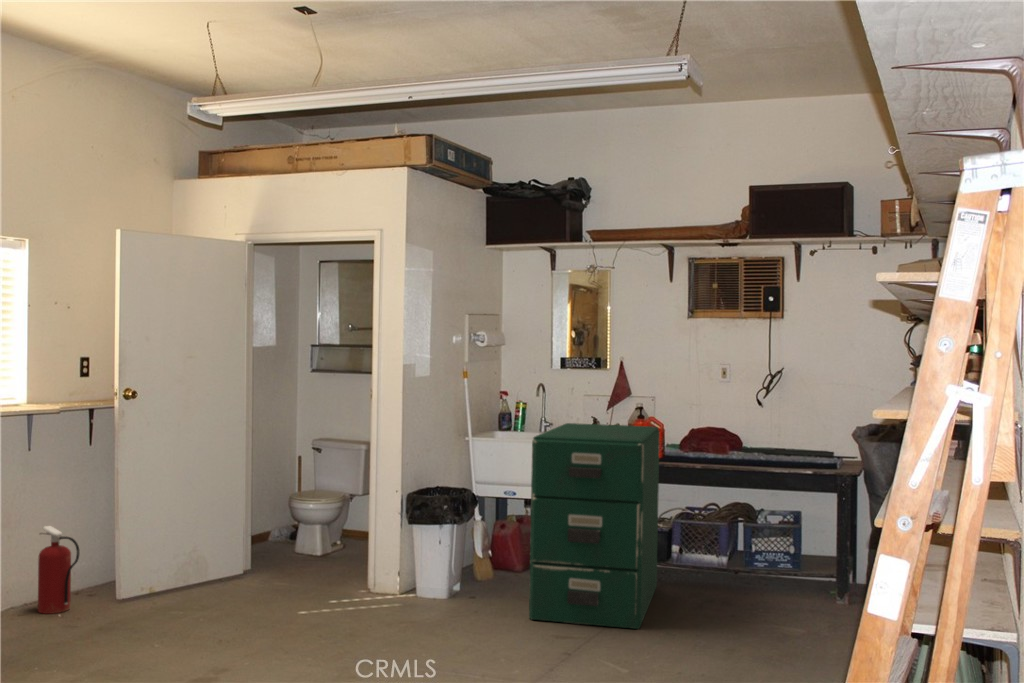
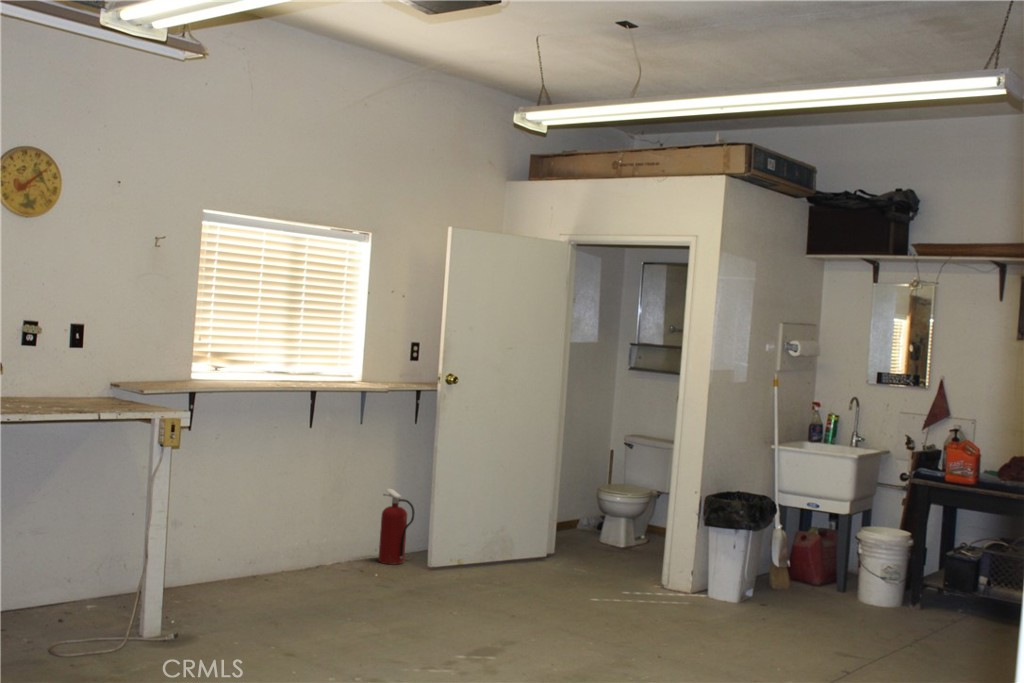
filing cabinet: present [529,423,660,629] -> none [816,440,975,652]

